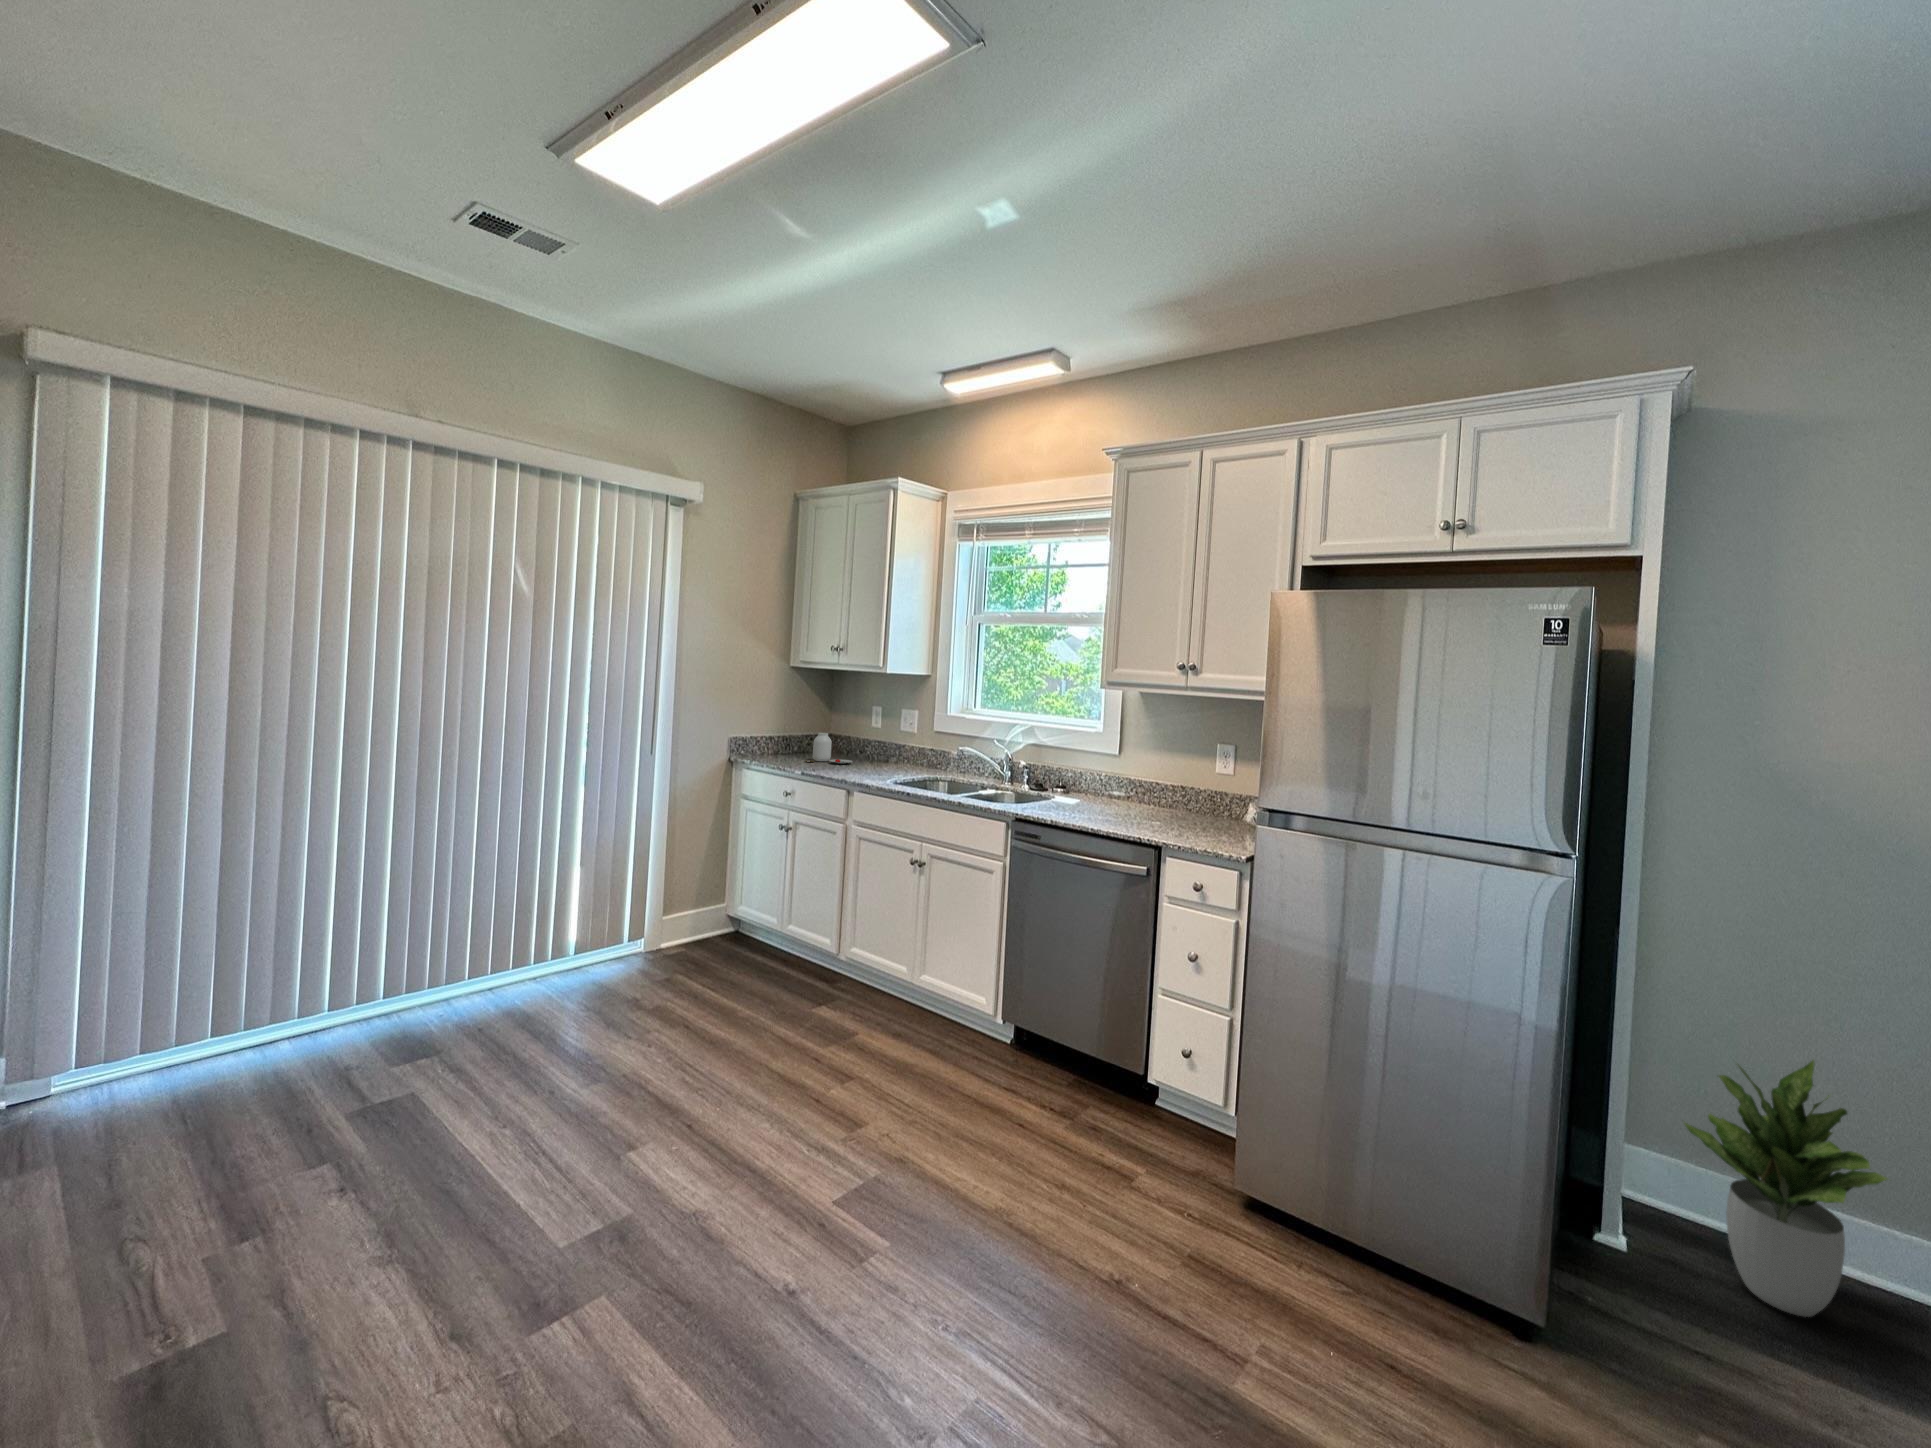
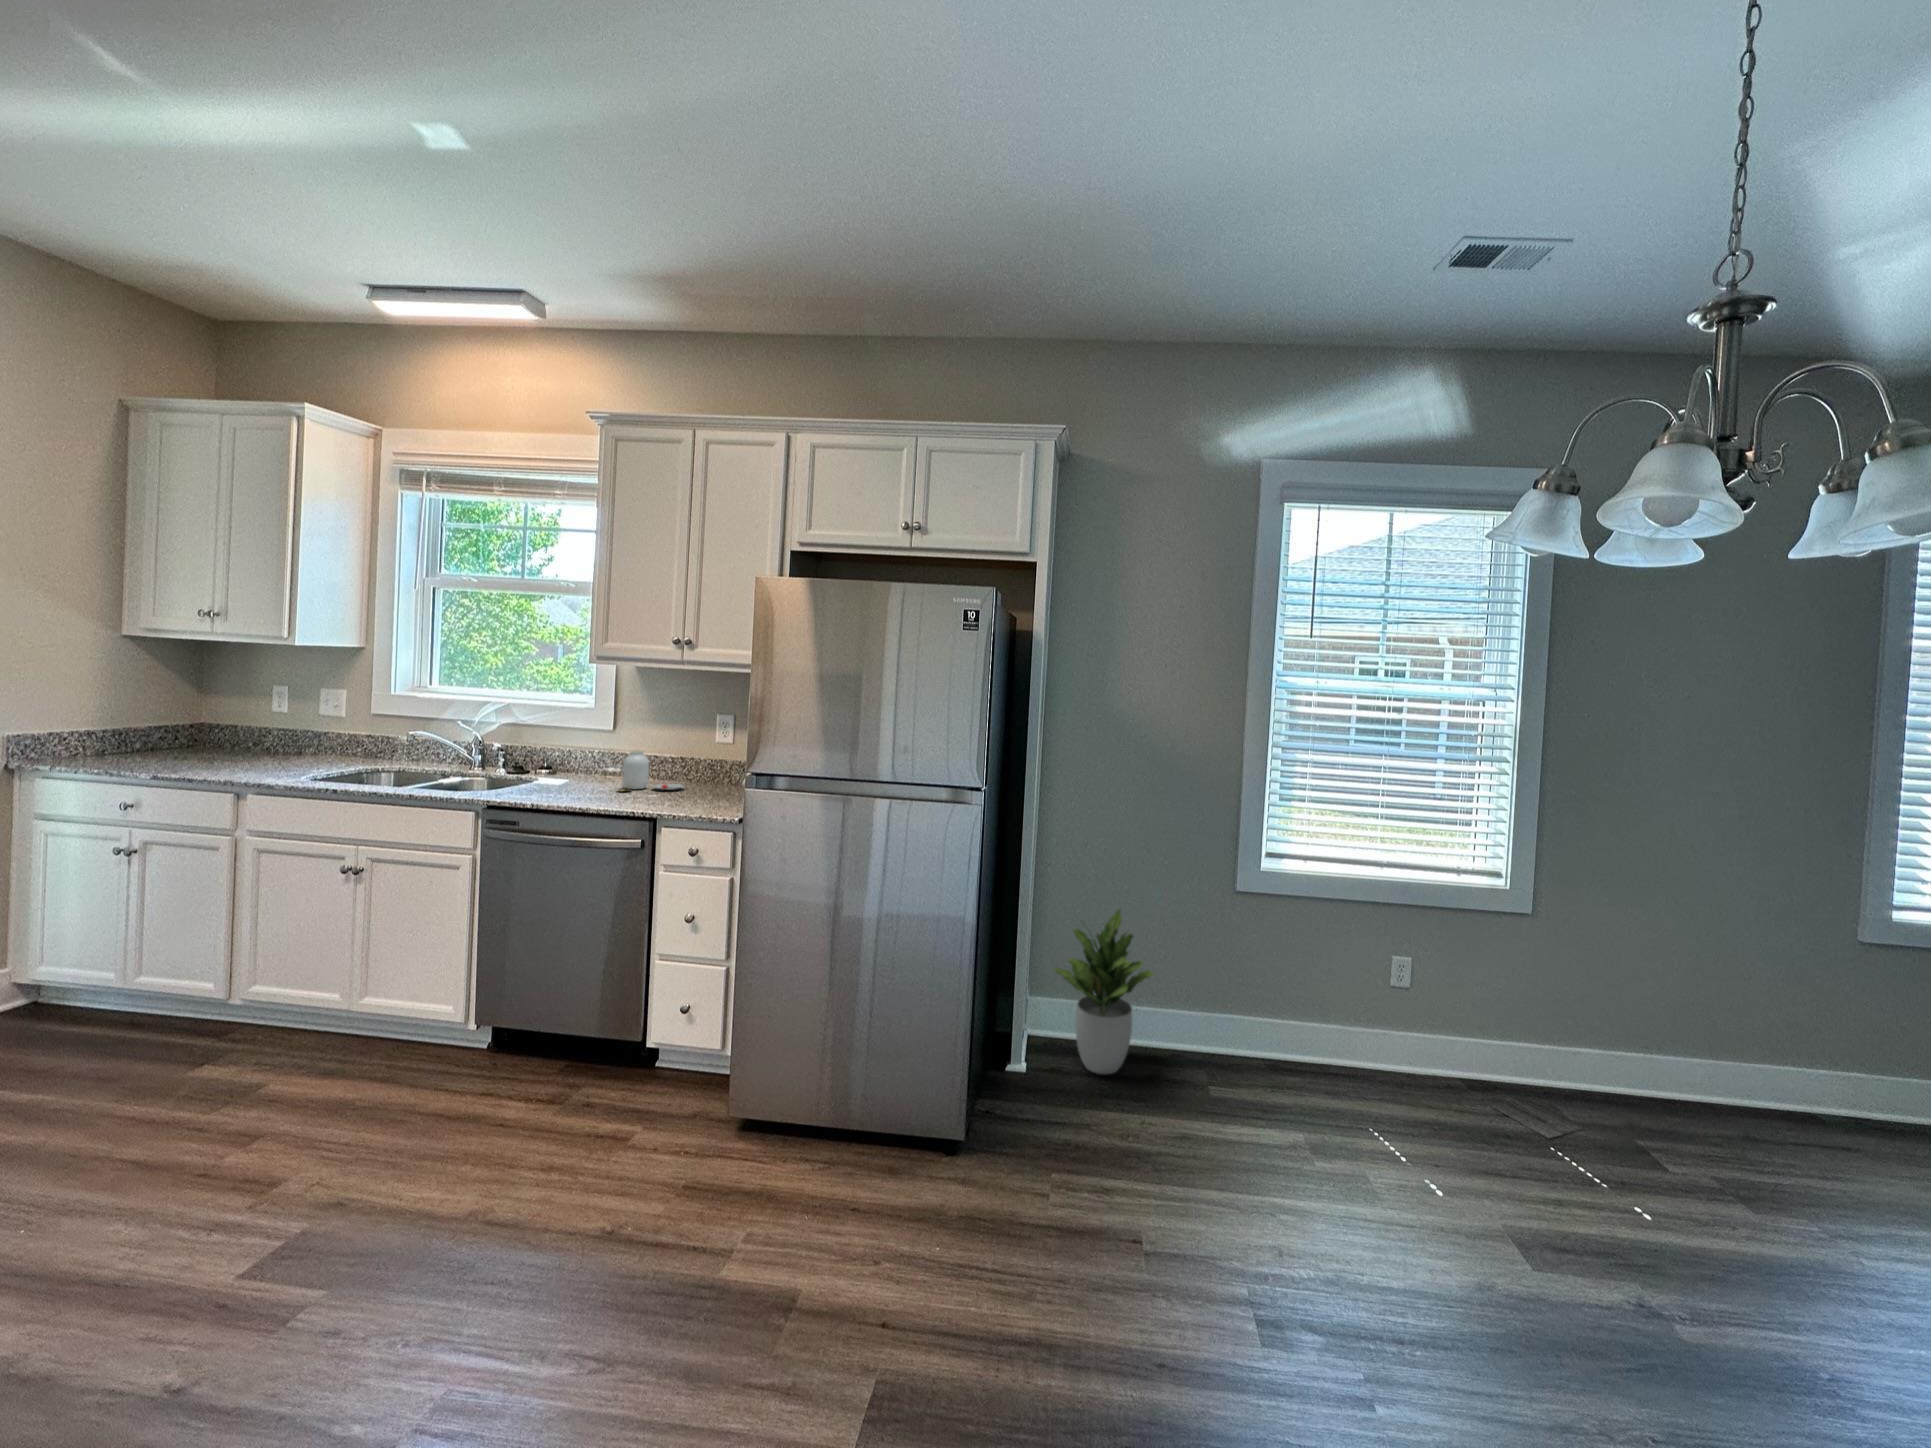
jar: present [812,733,852,764] -> present [619,750,684,791]

